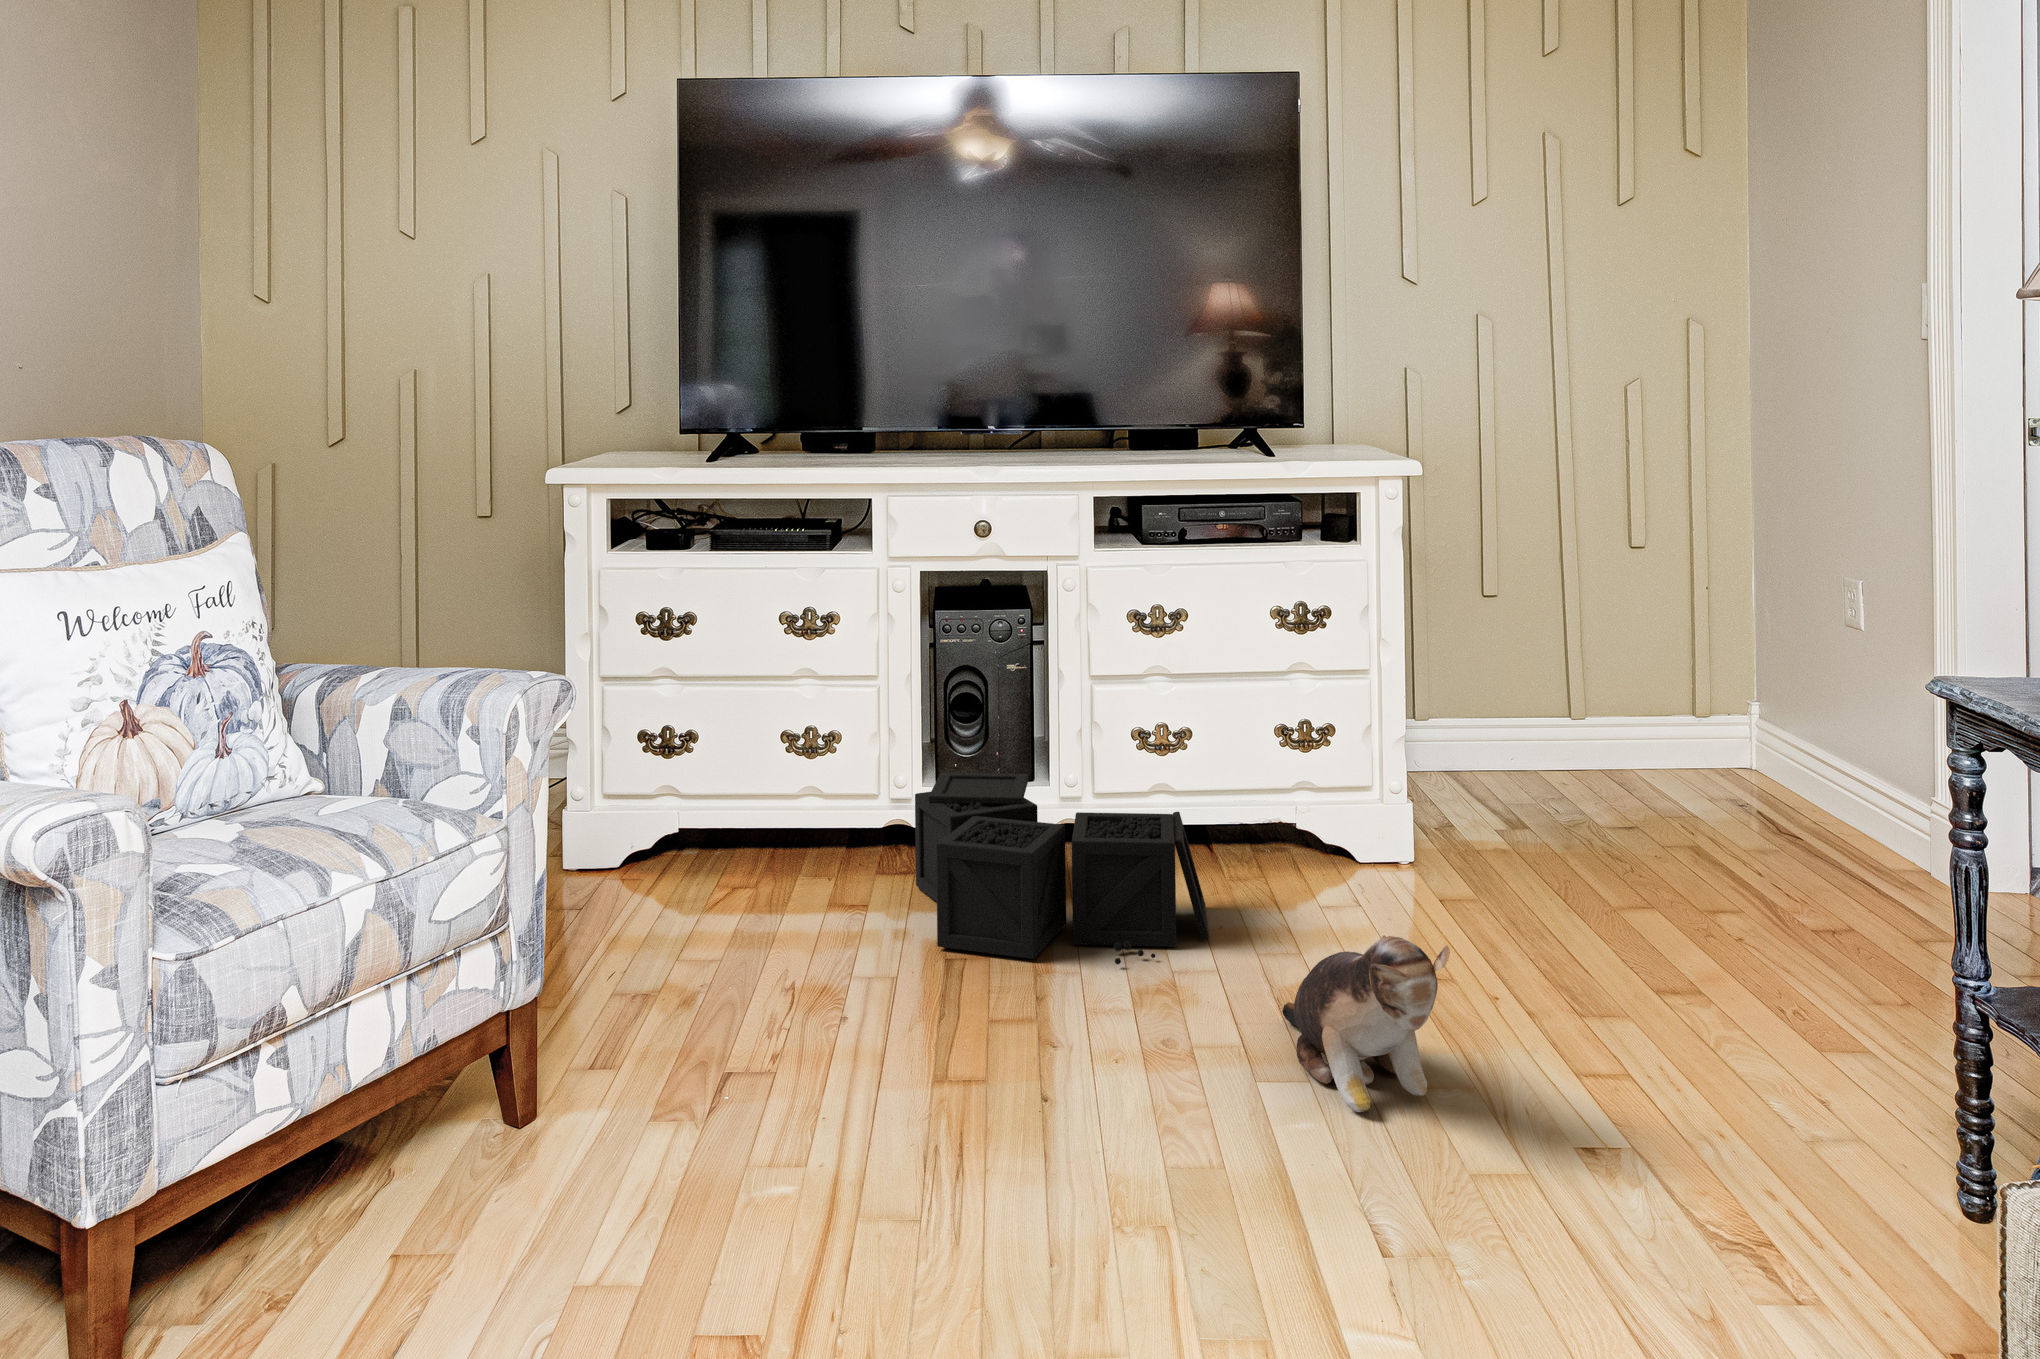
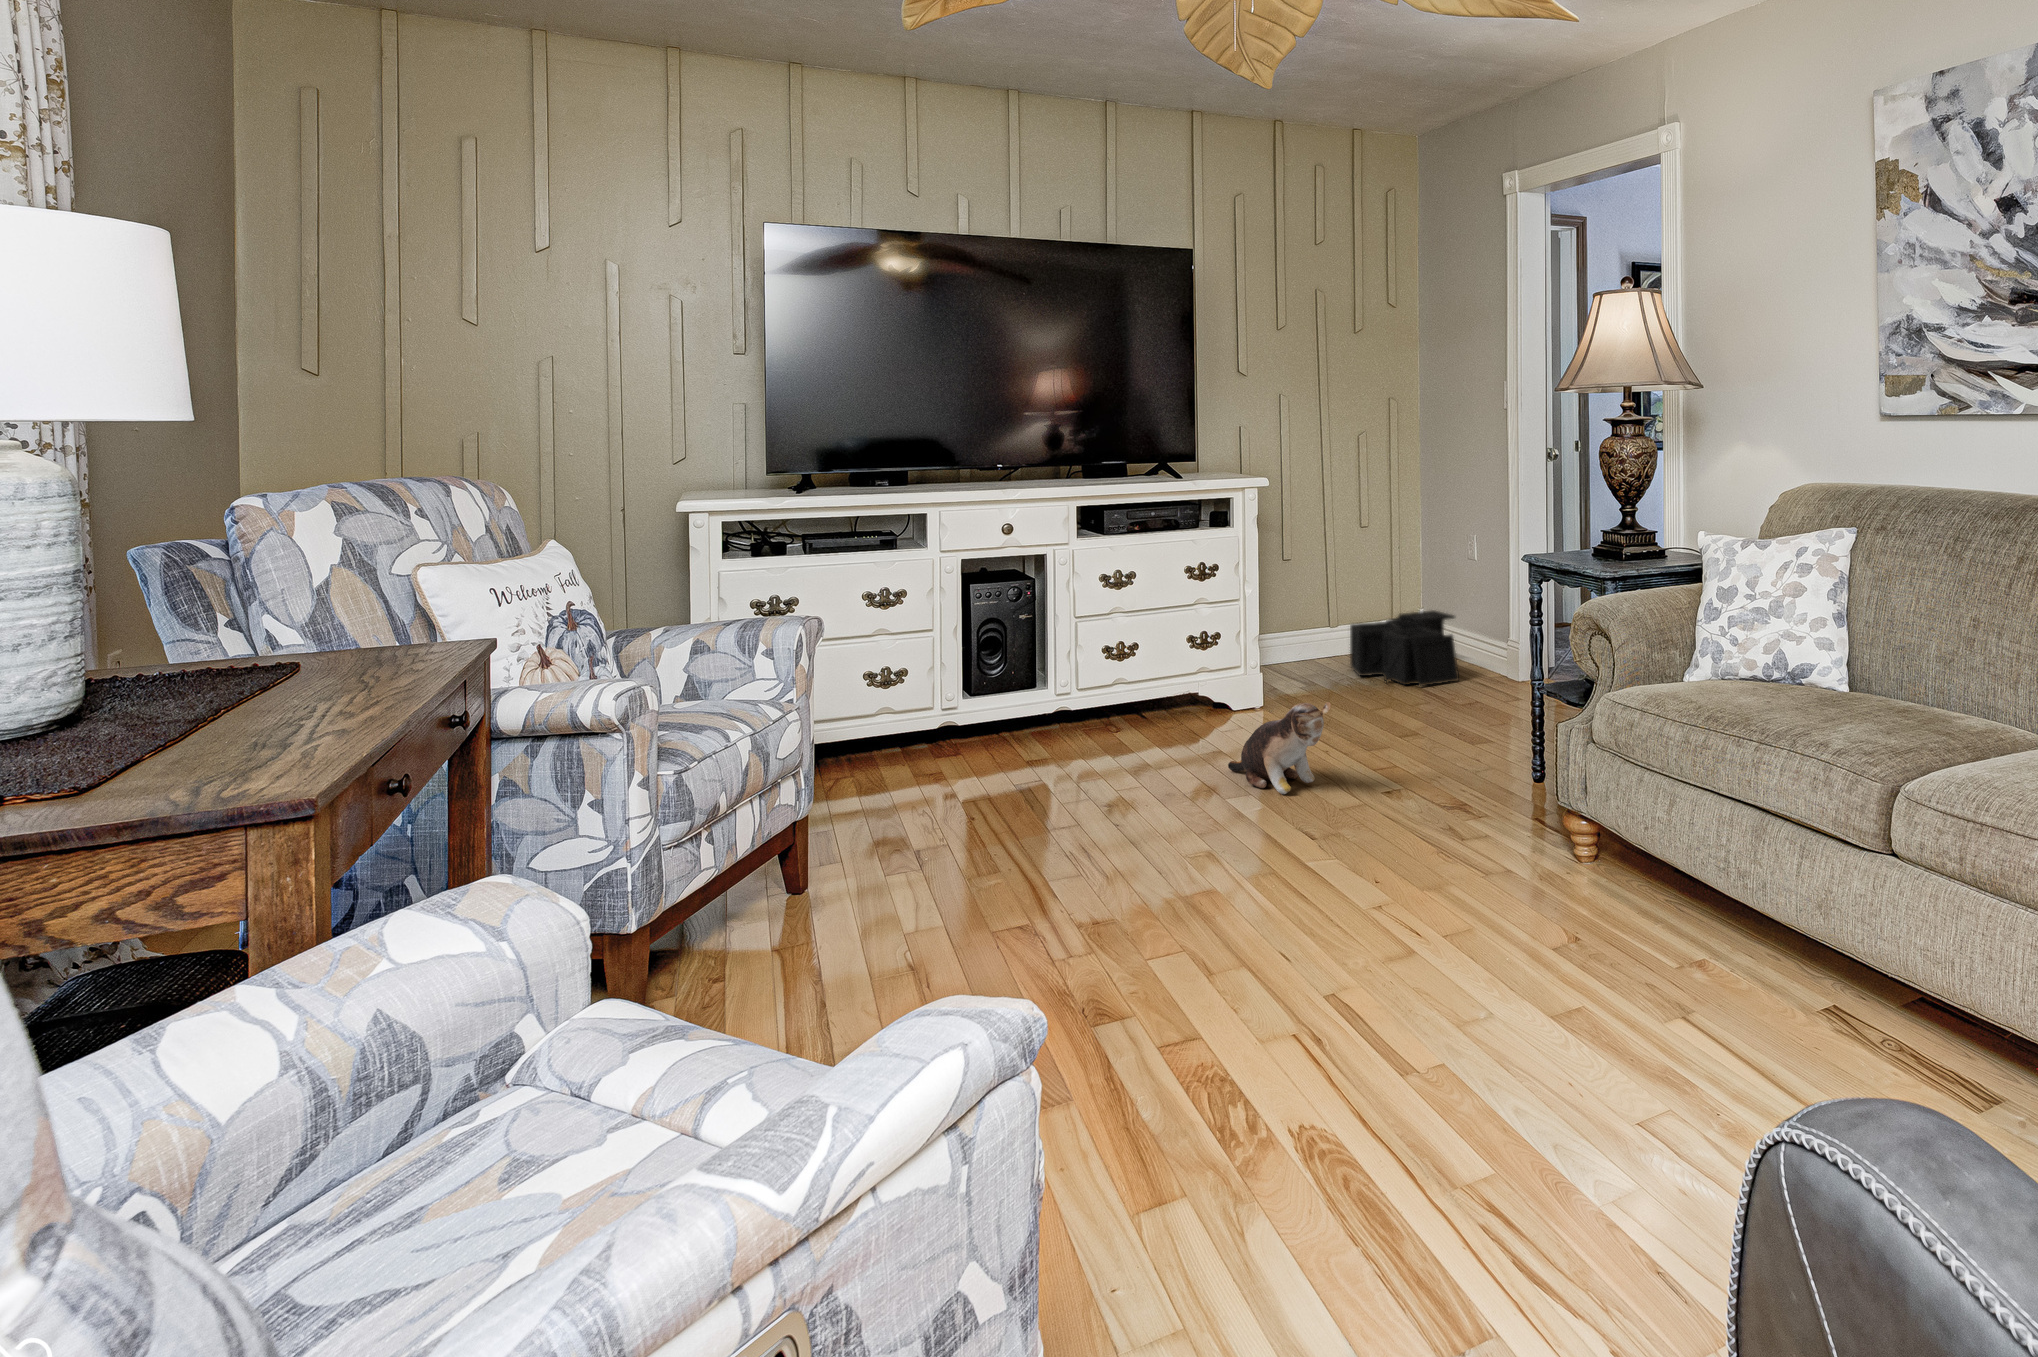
storage bin: present [915,773,1209,964] -> present [1350,610,1459,686]

